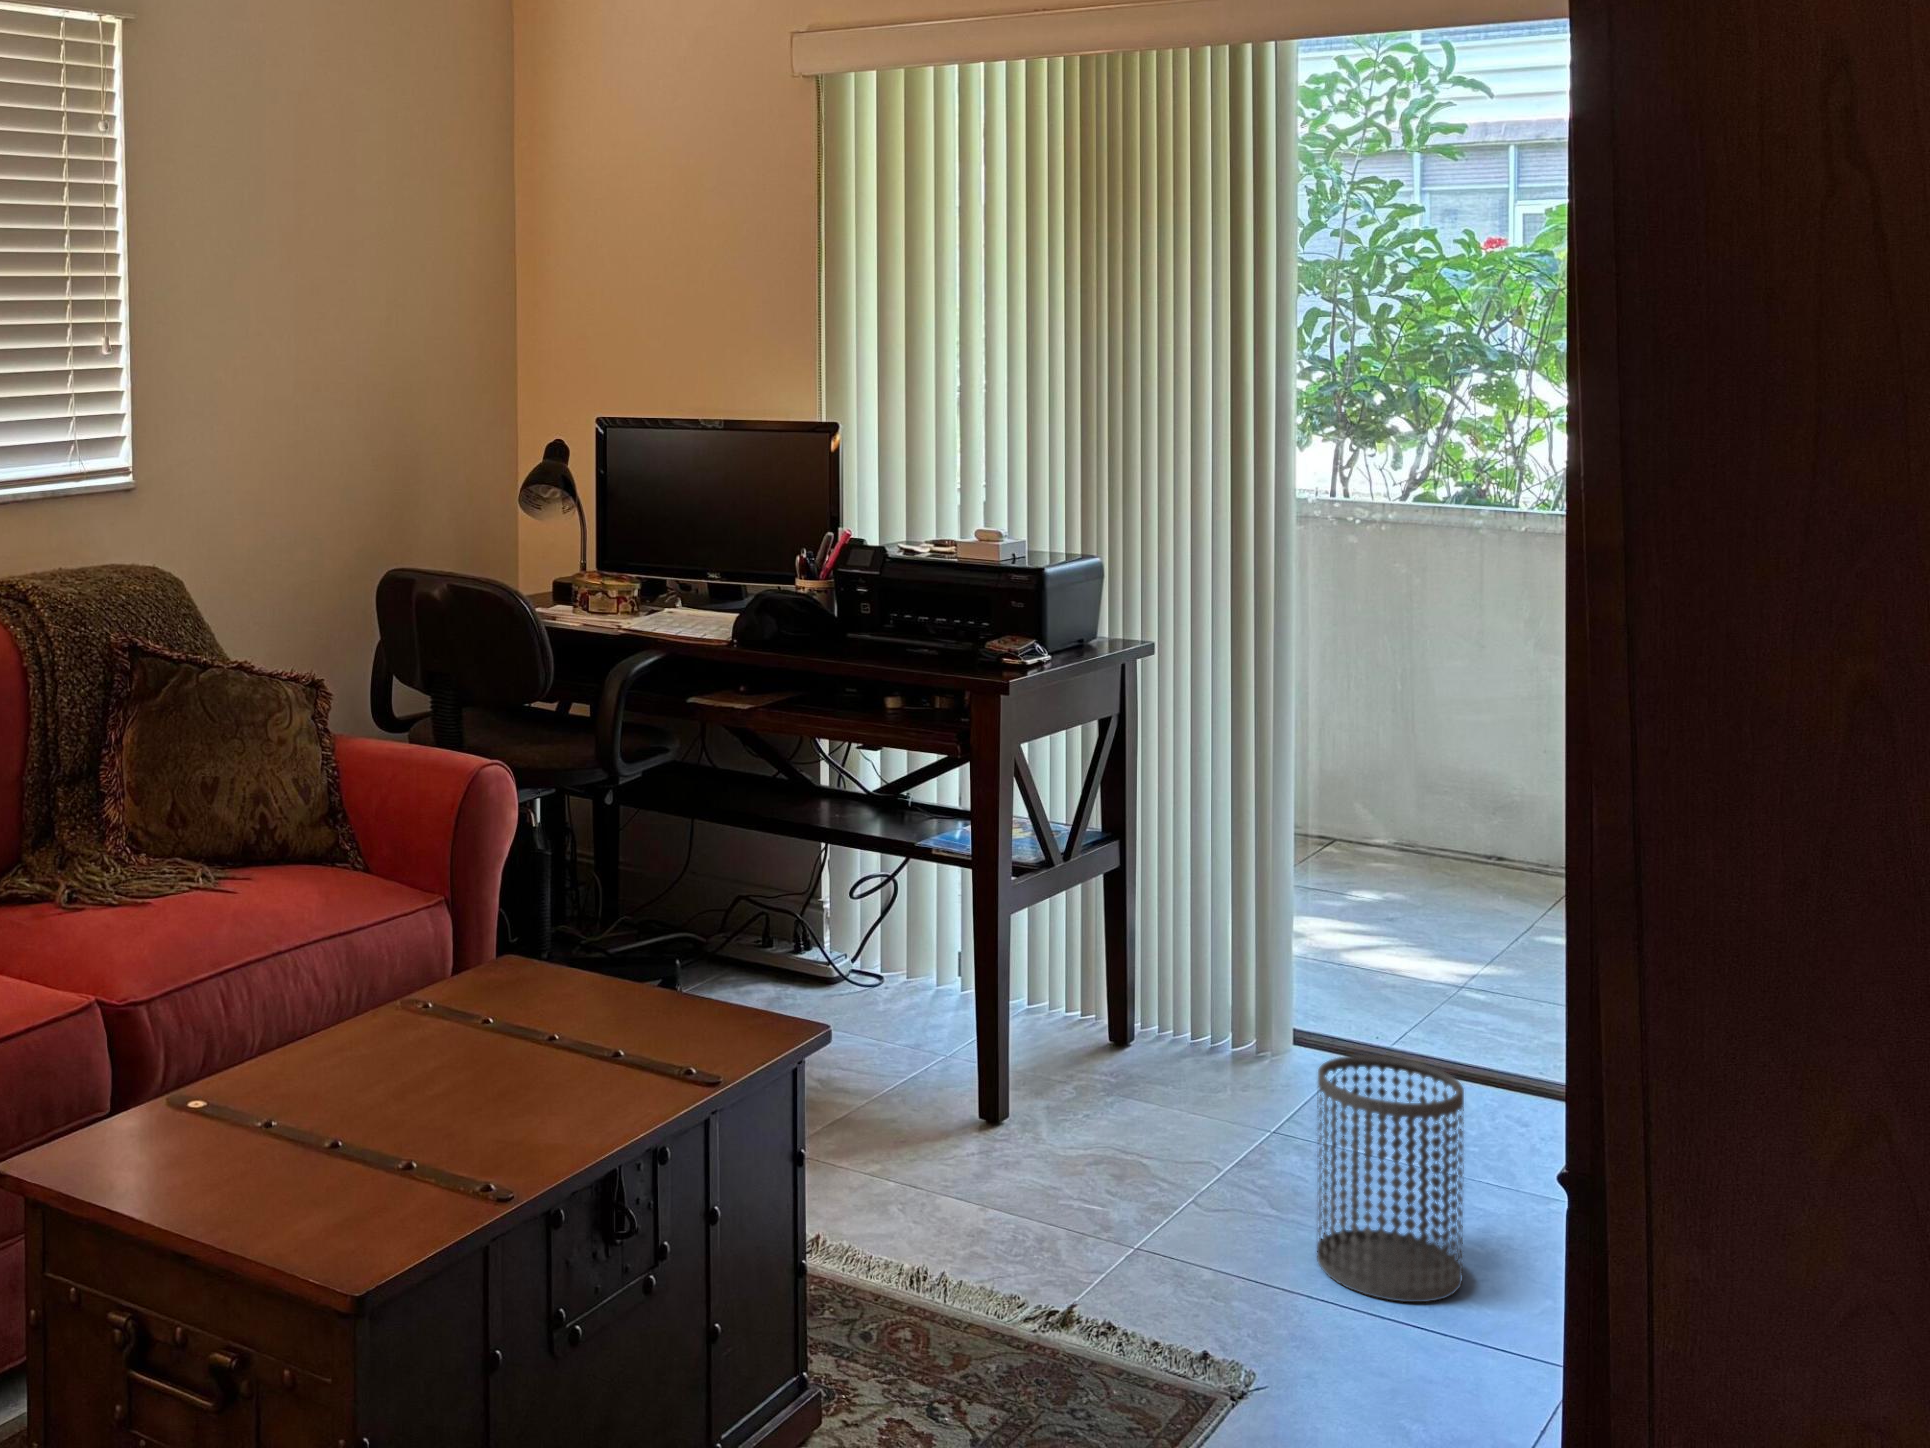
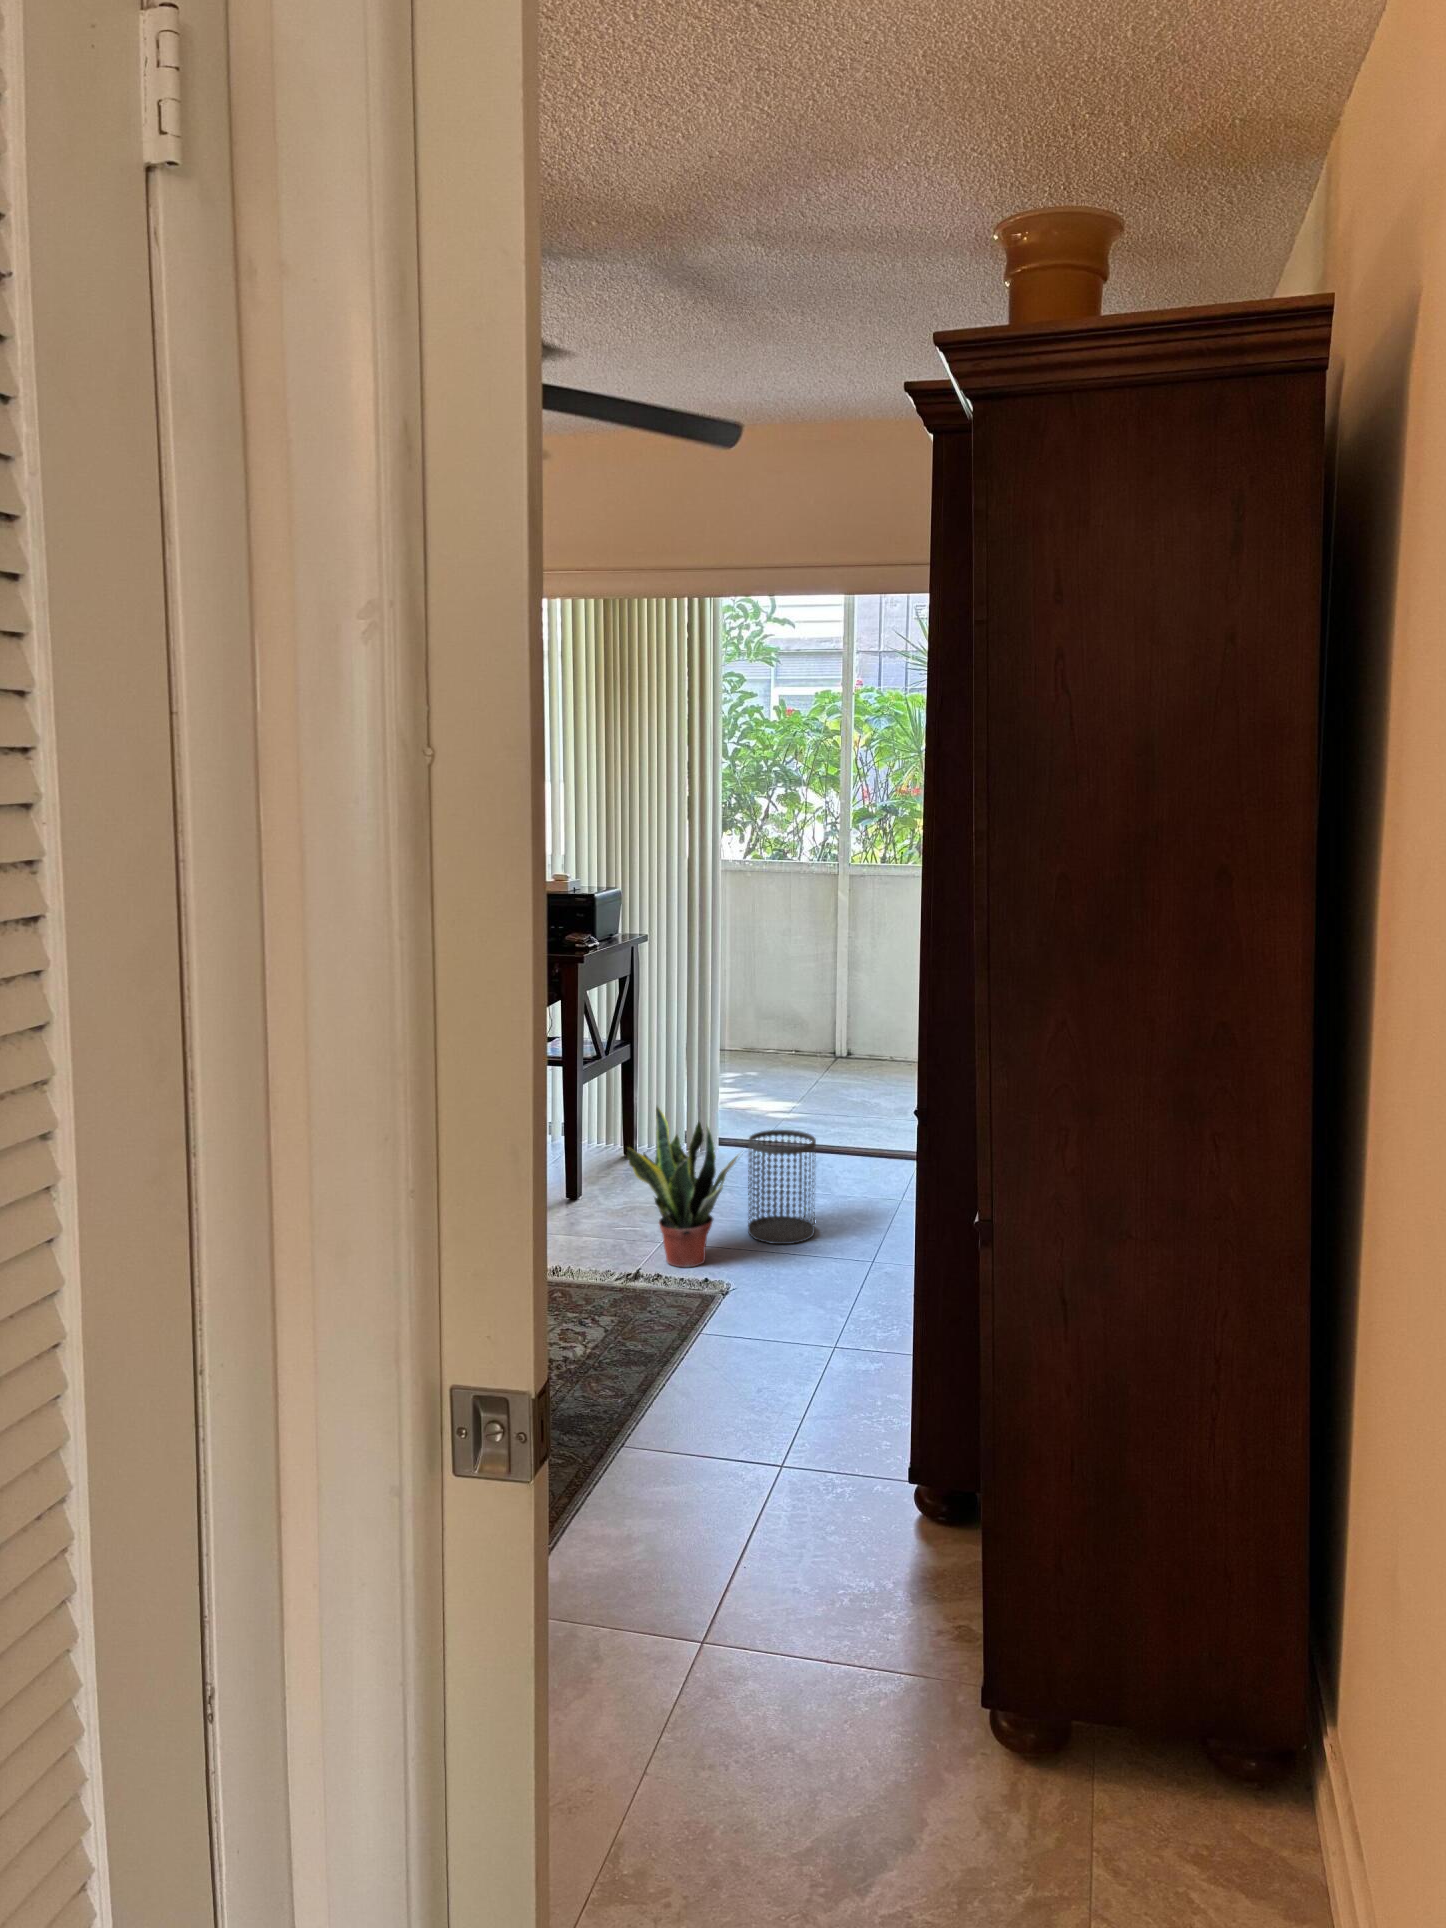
potted plant: none [1049,984,1295,1319] -> present [627,1107,743,1267]

